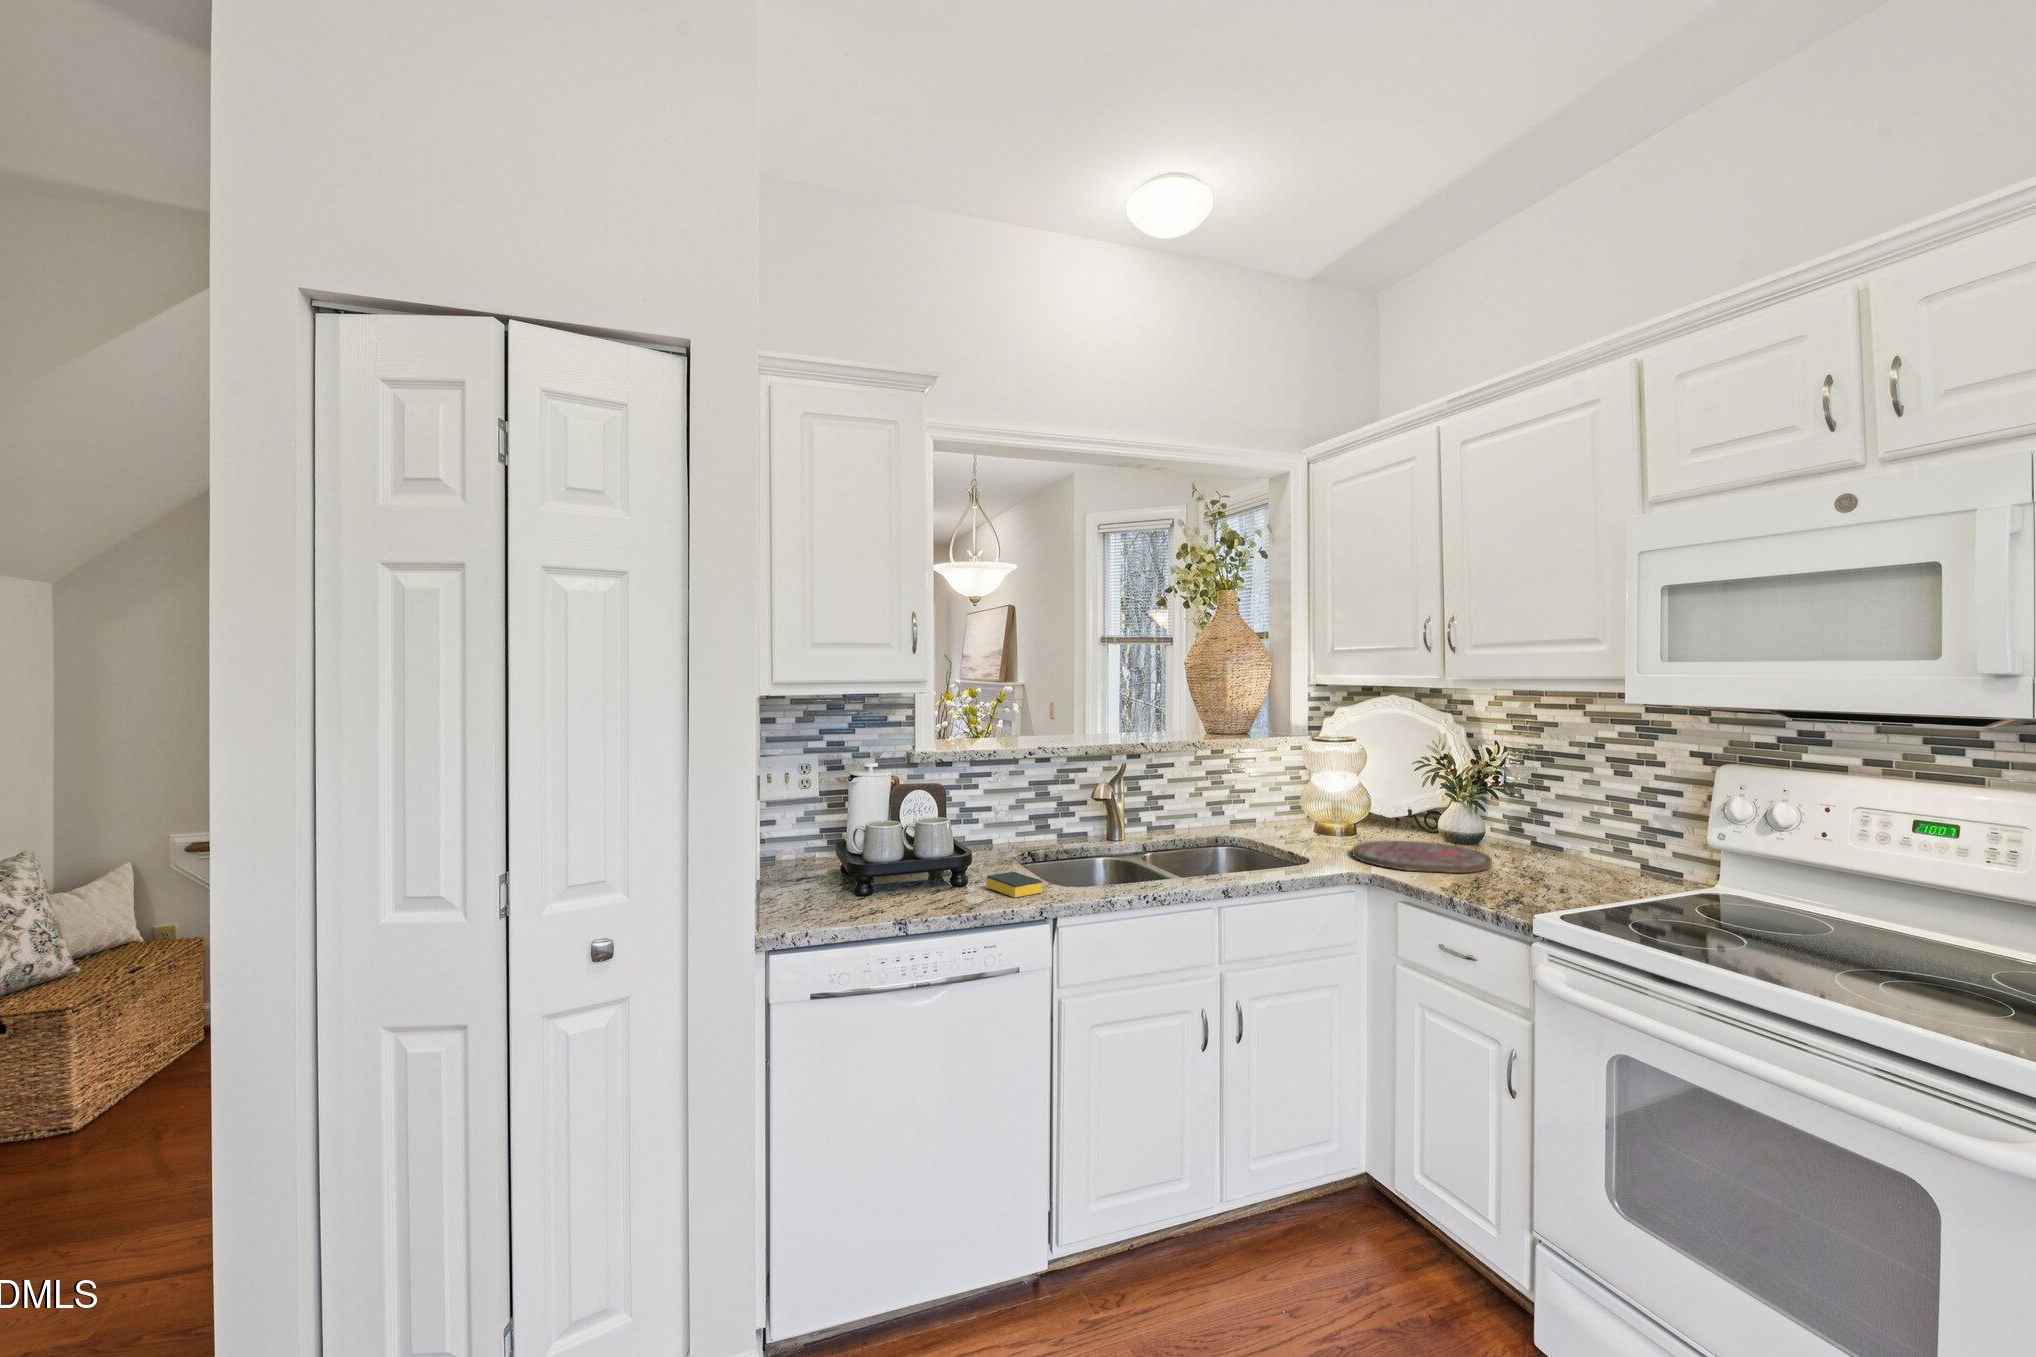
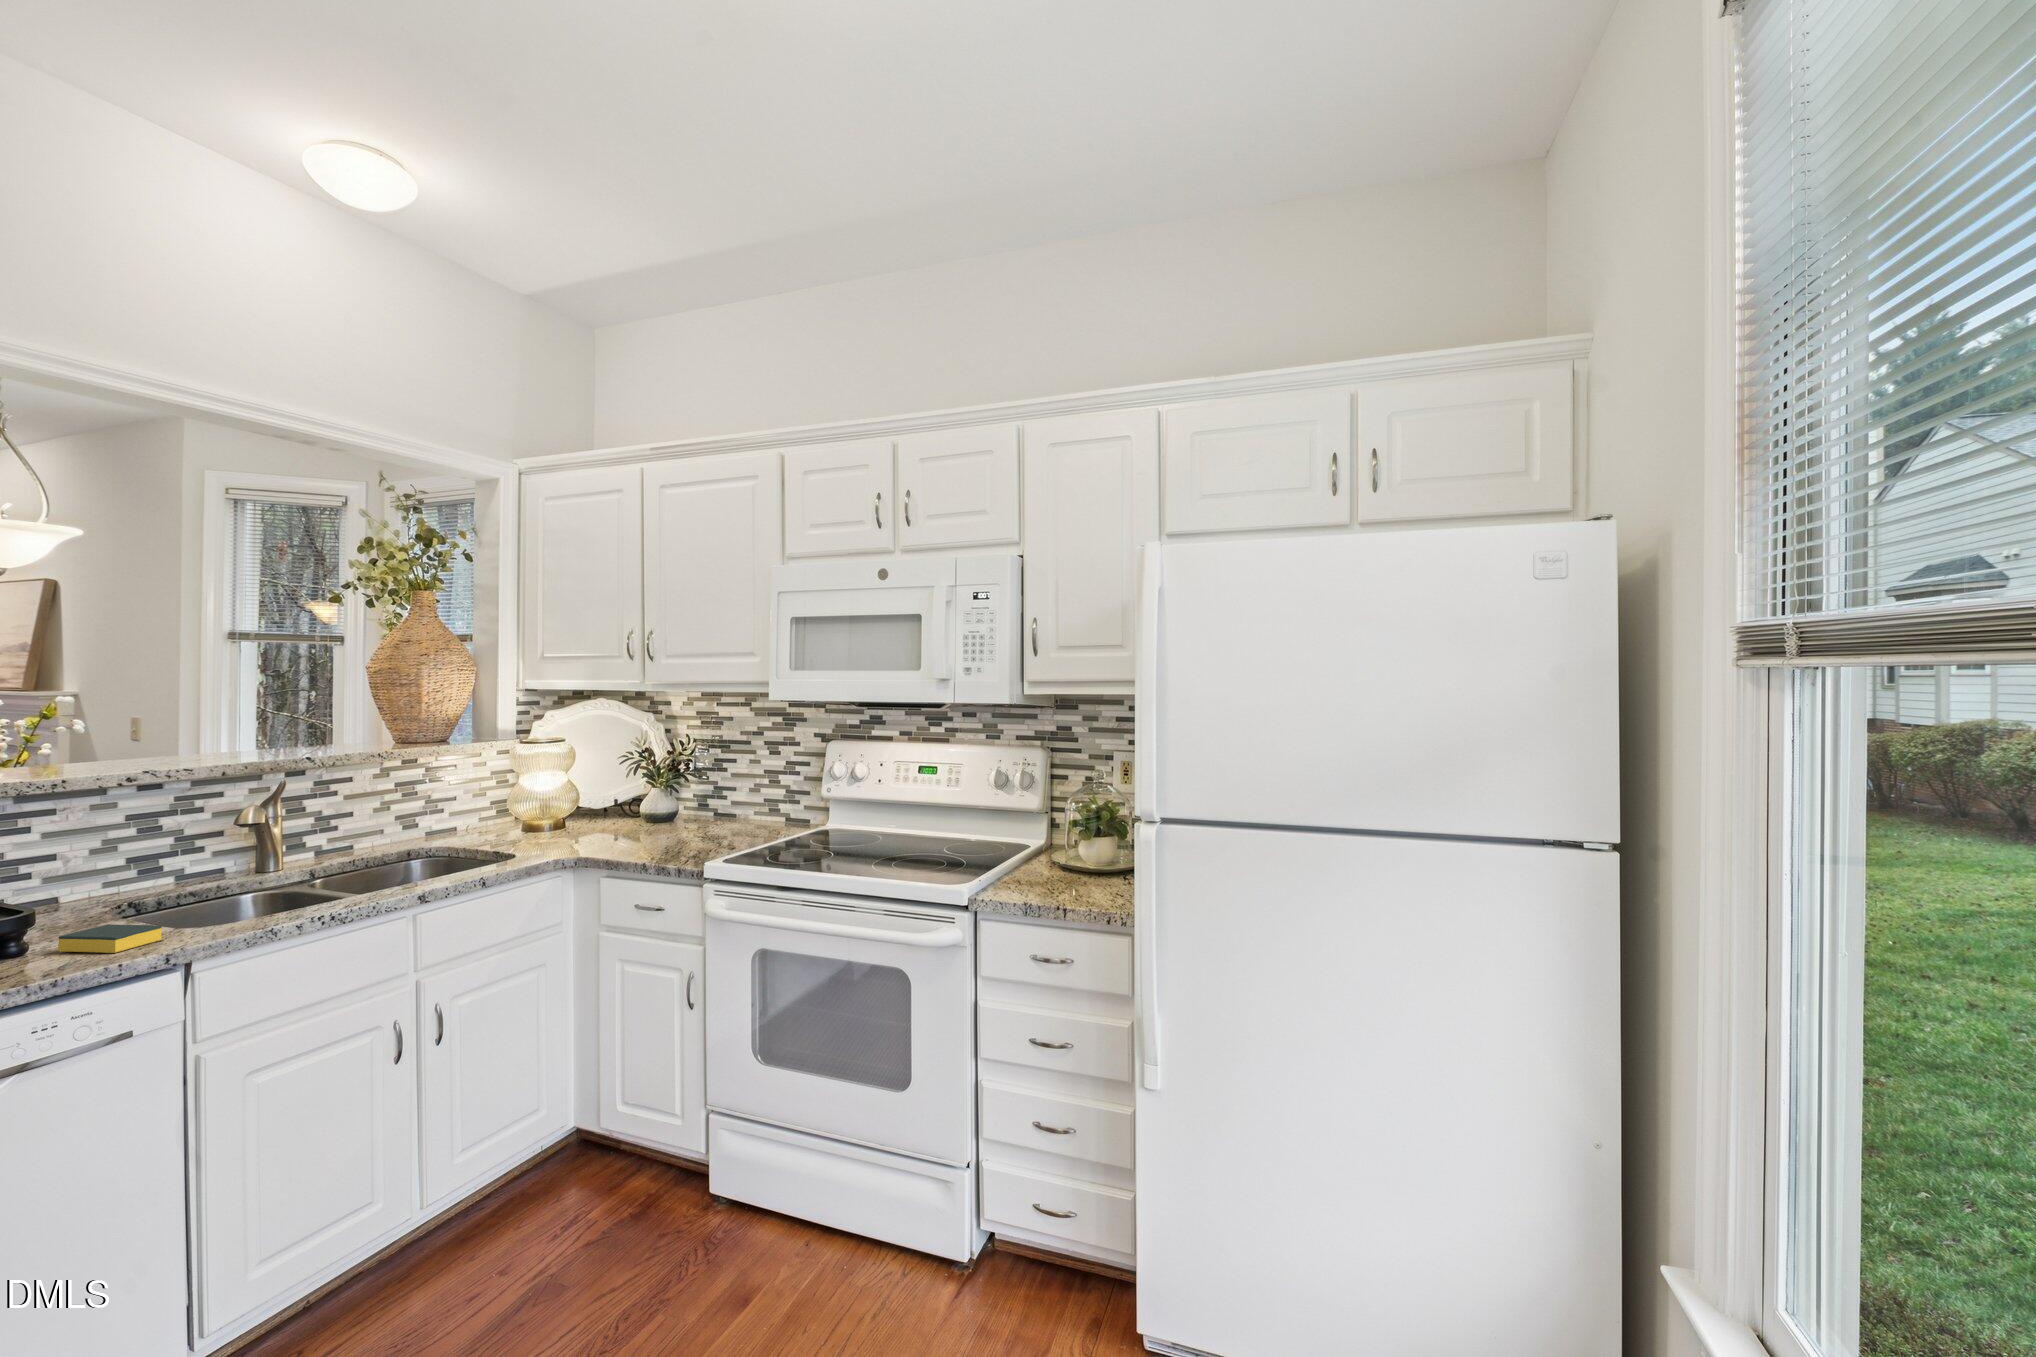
cutting board: present [1352,841,1492,873] -> none [561,825,682,850]

